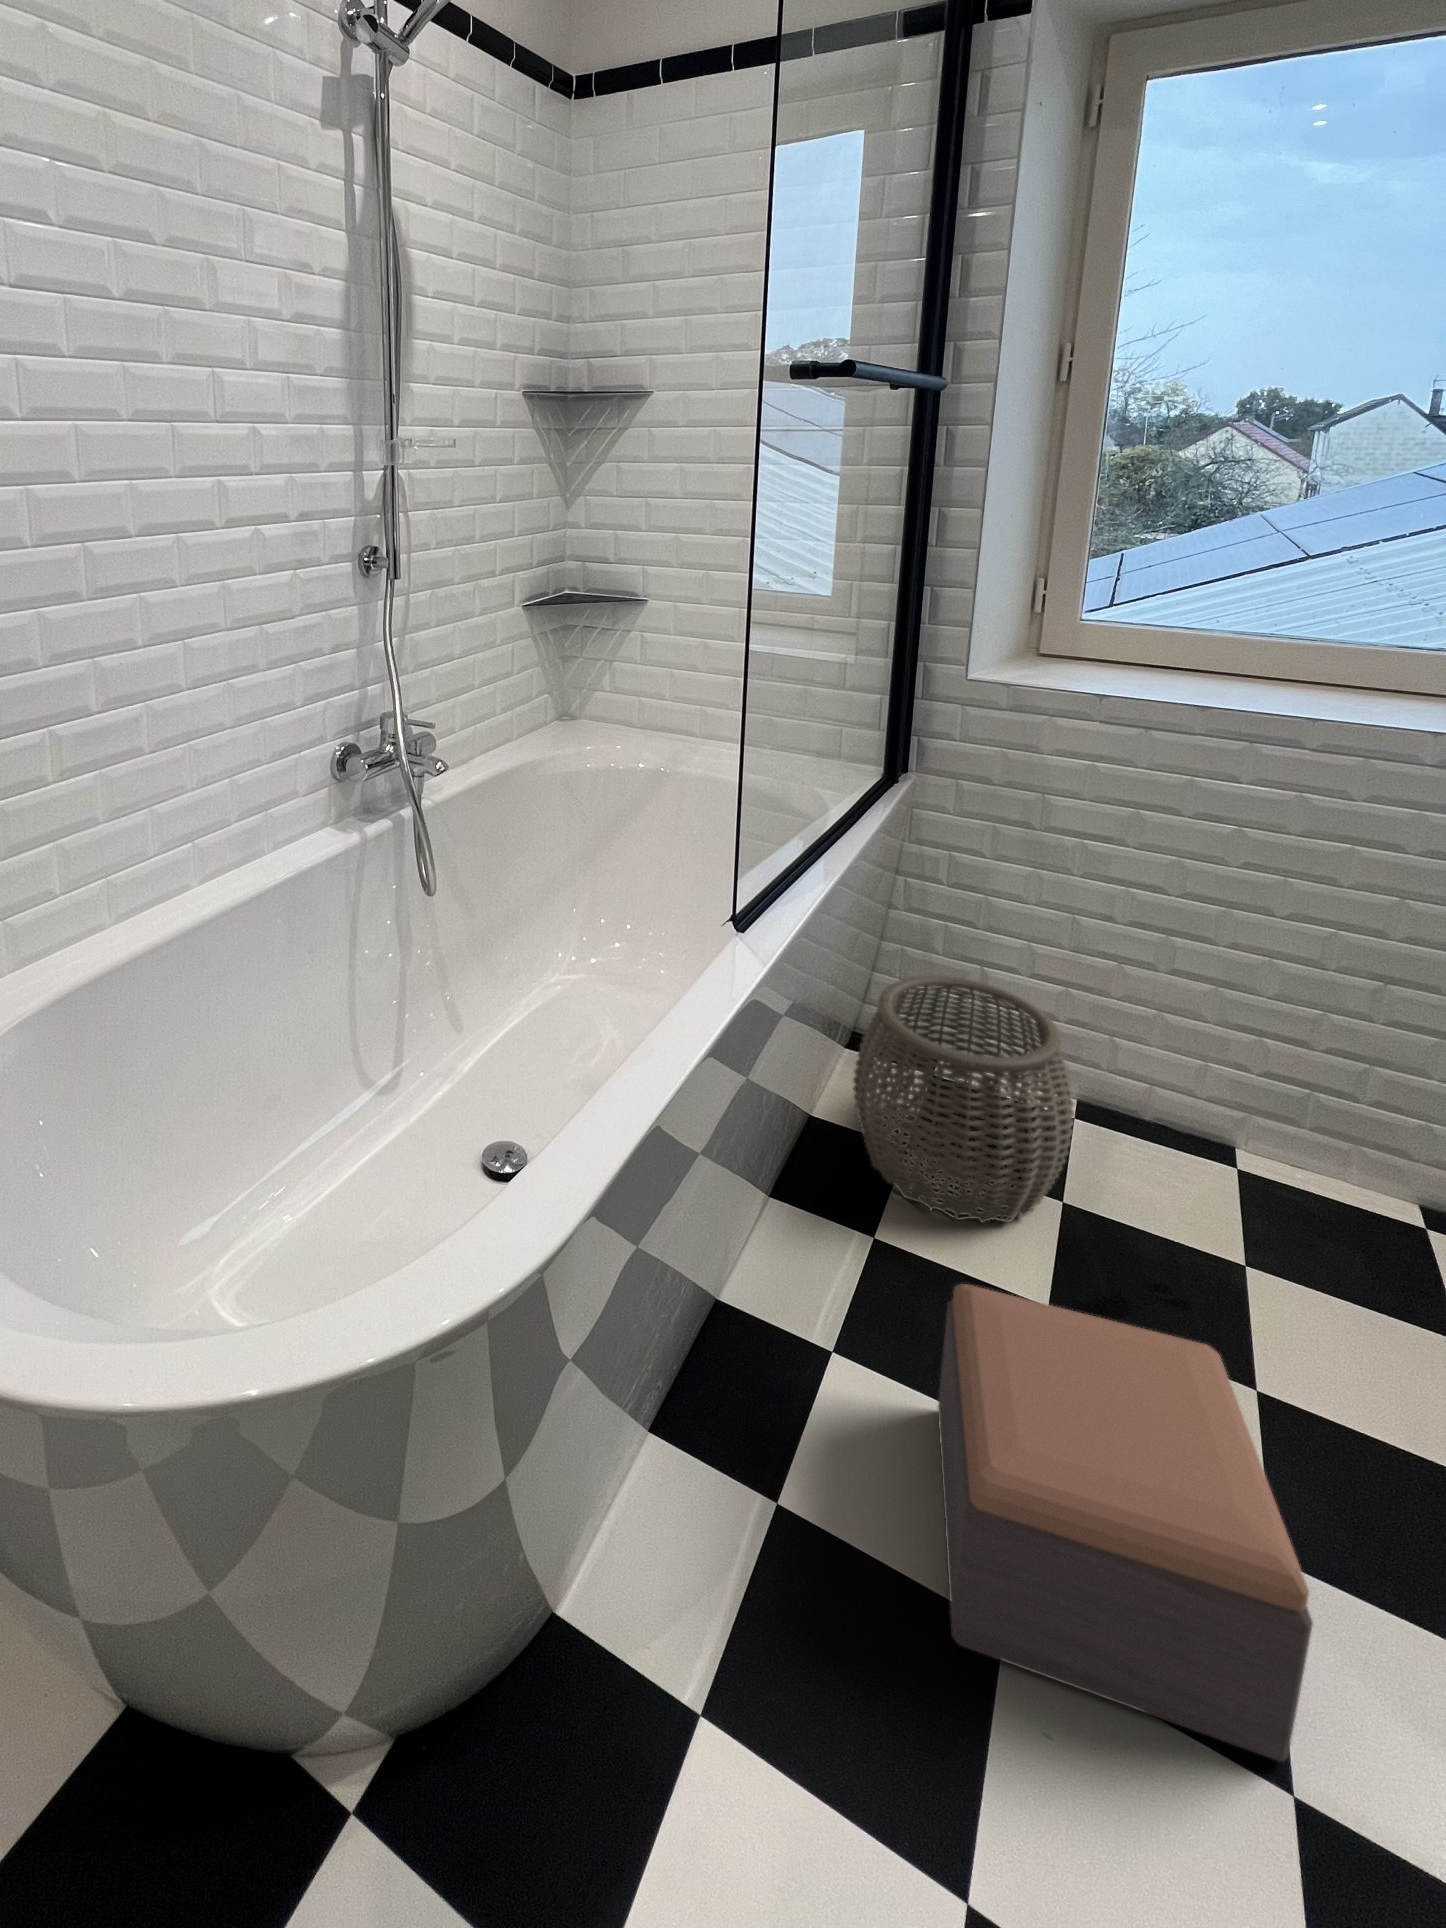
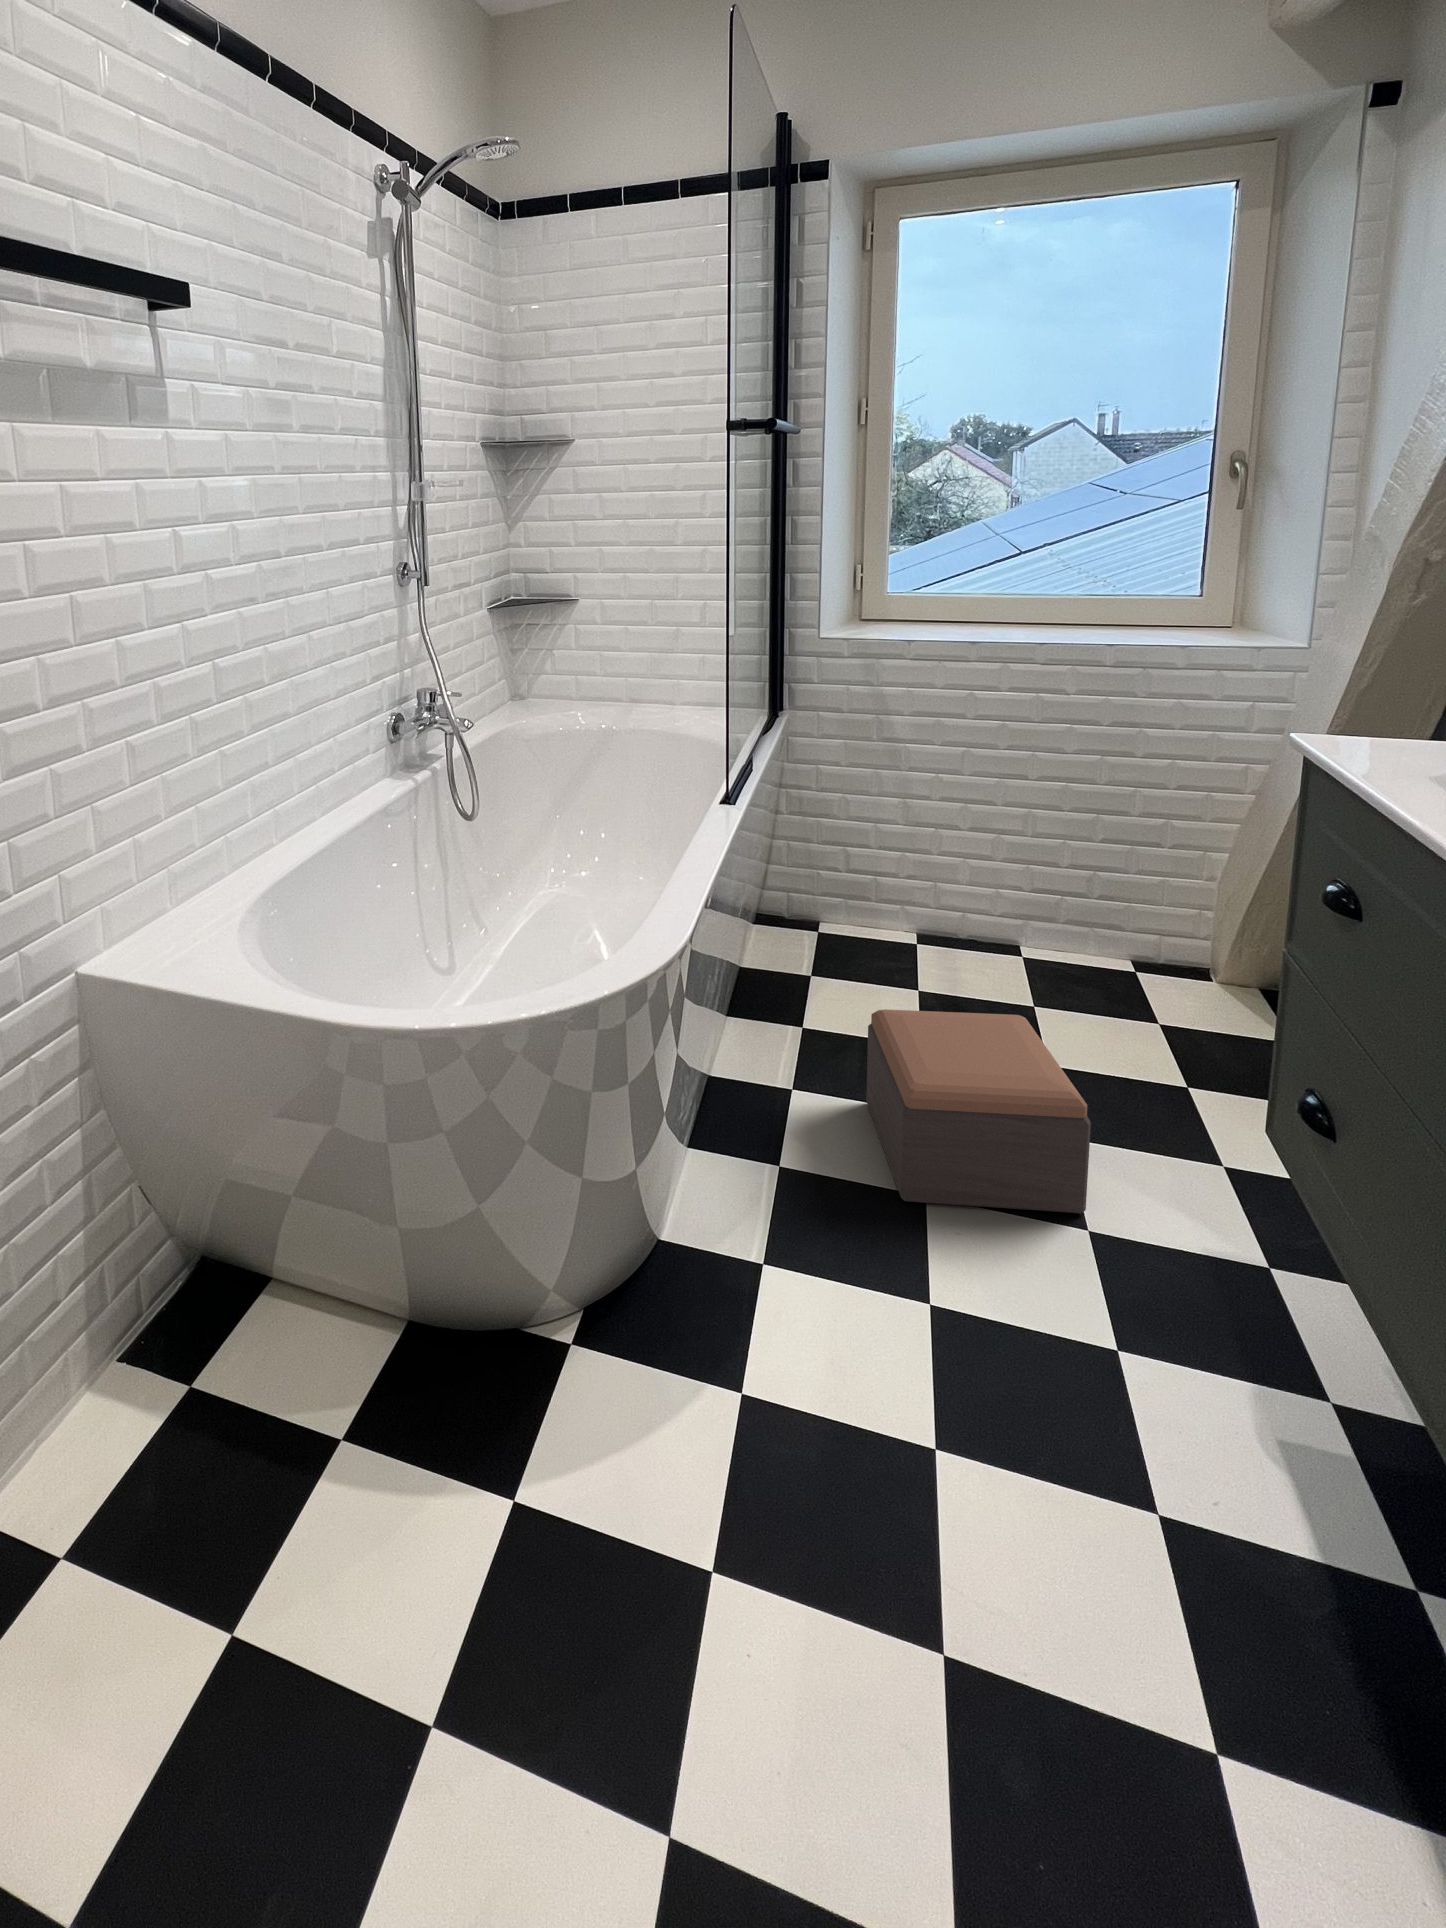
woven basket: present [853,976,1074,1223] -> none [772,848,920,1007]

